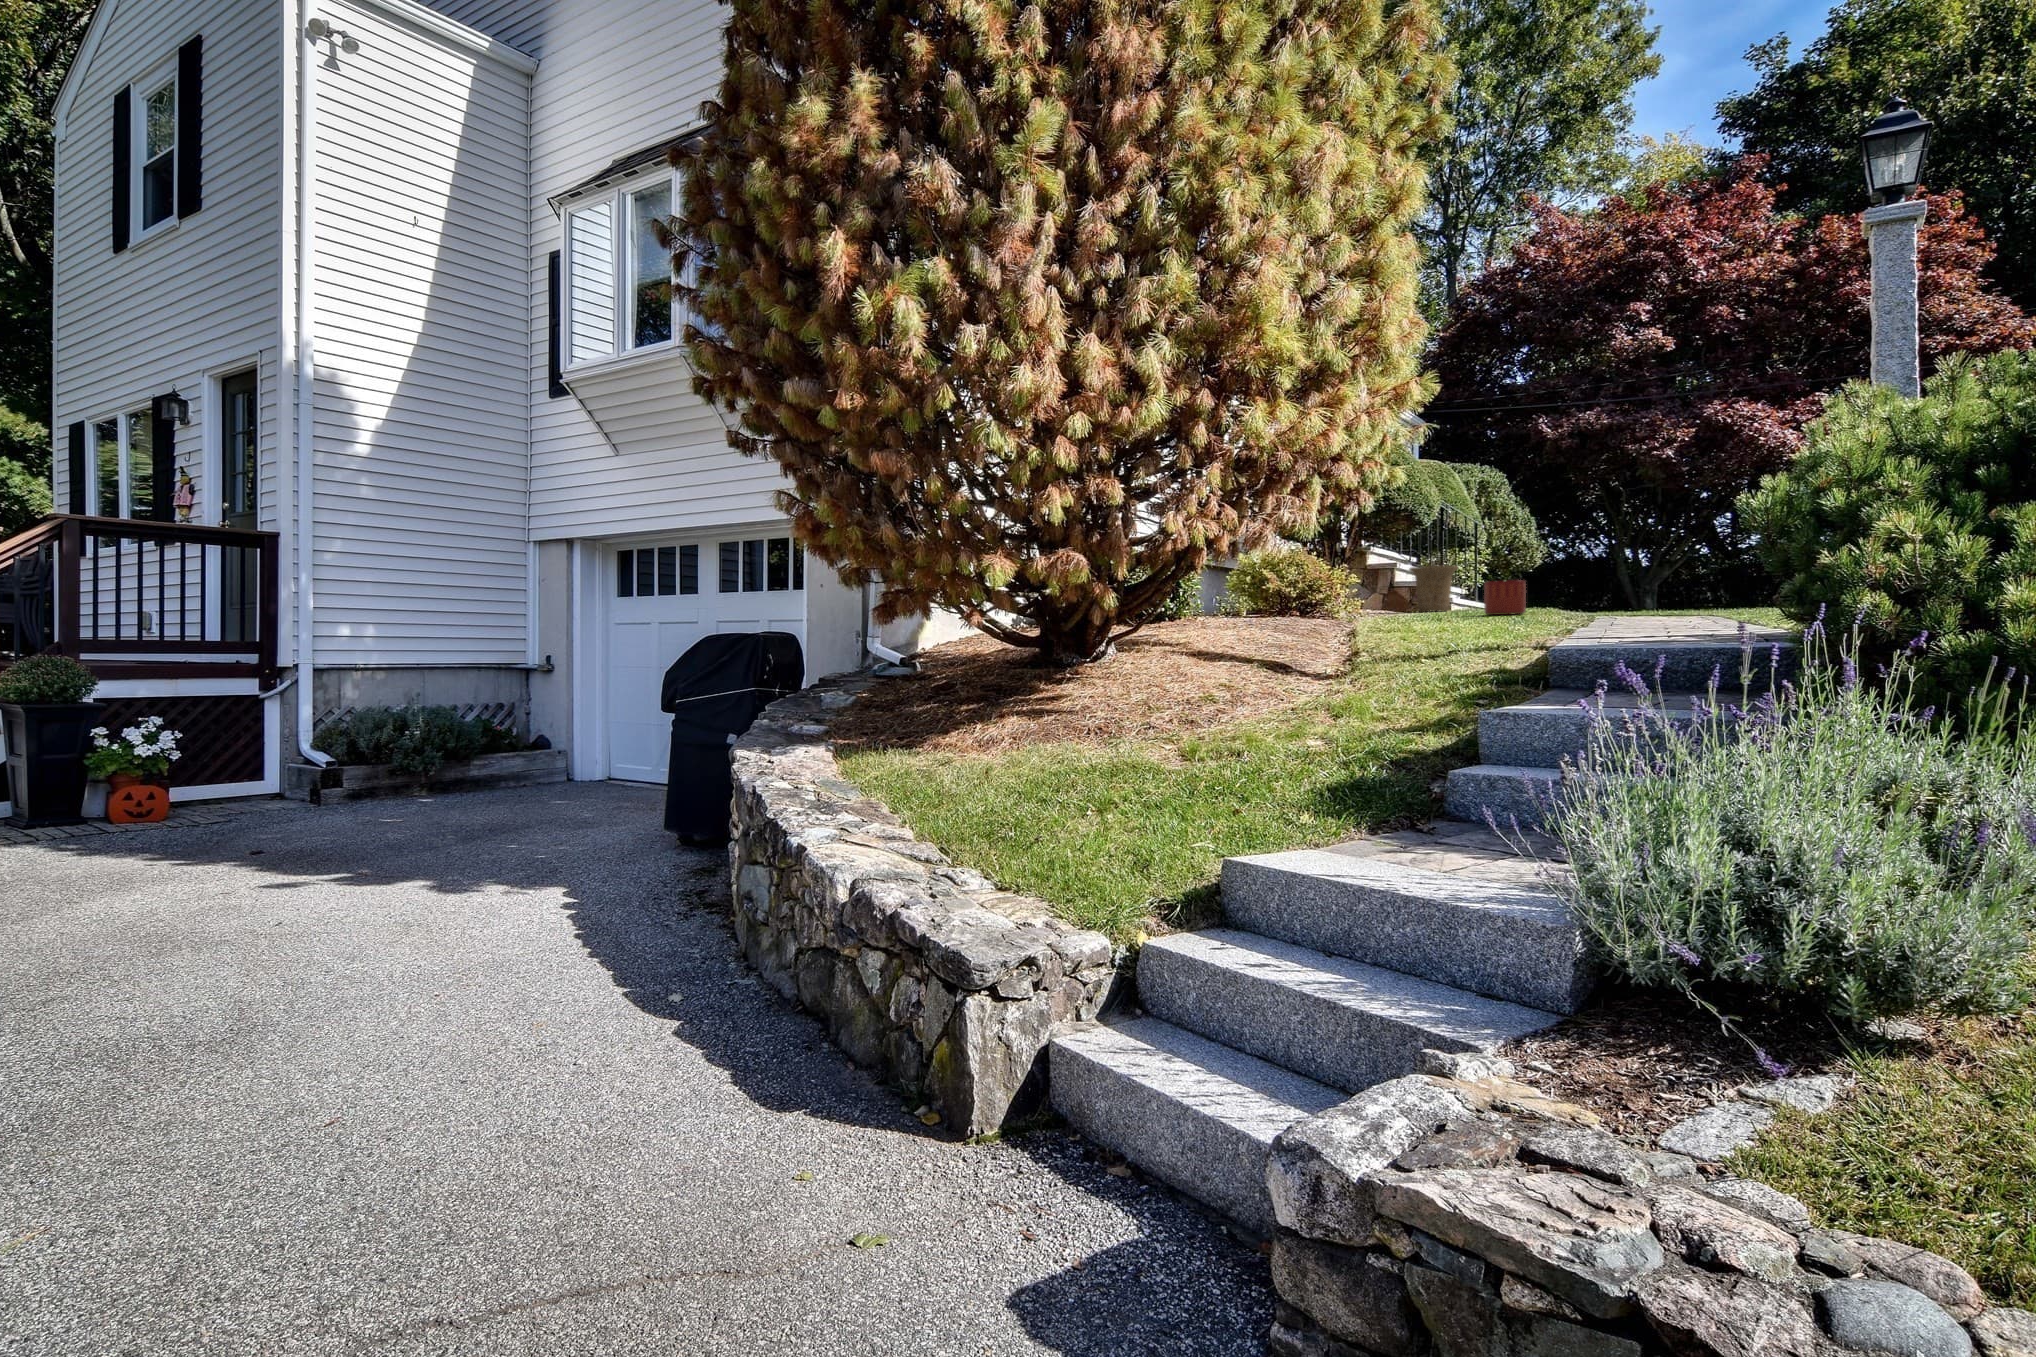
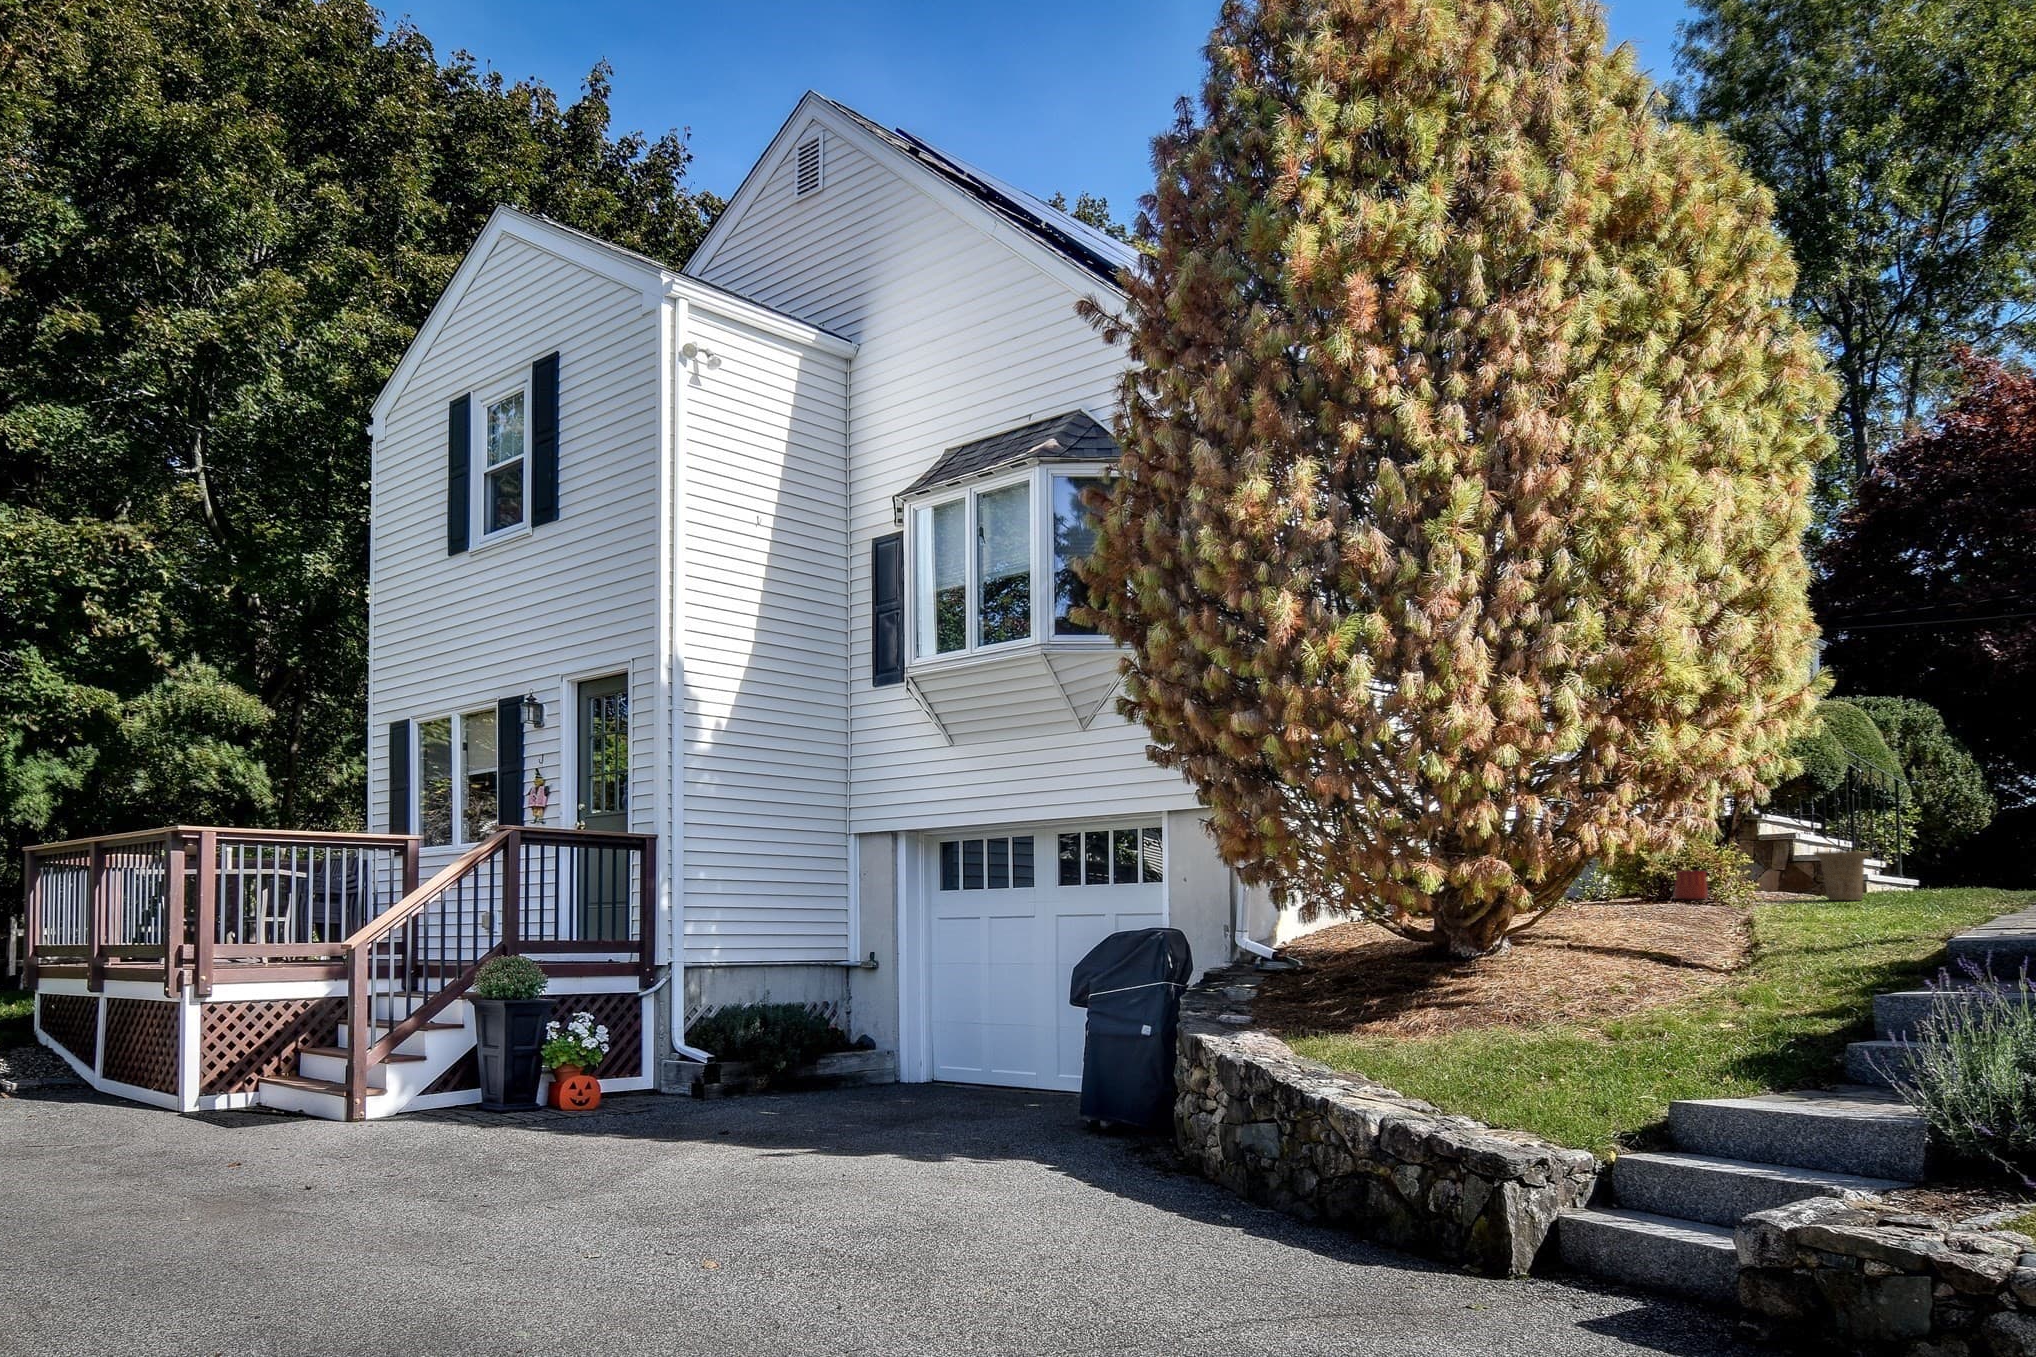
planter: present [1484,580,1526,615] -> present [1674,871,1708,900]

